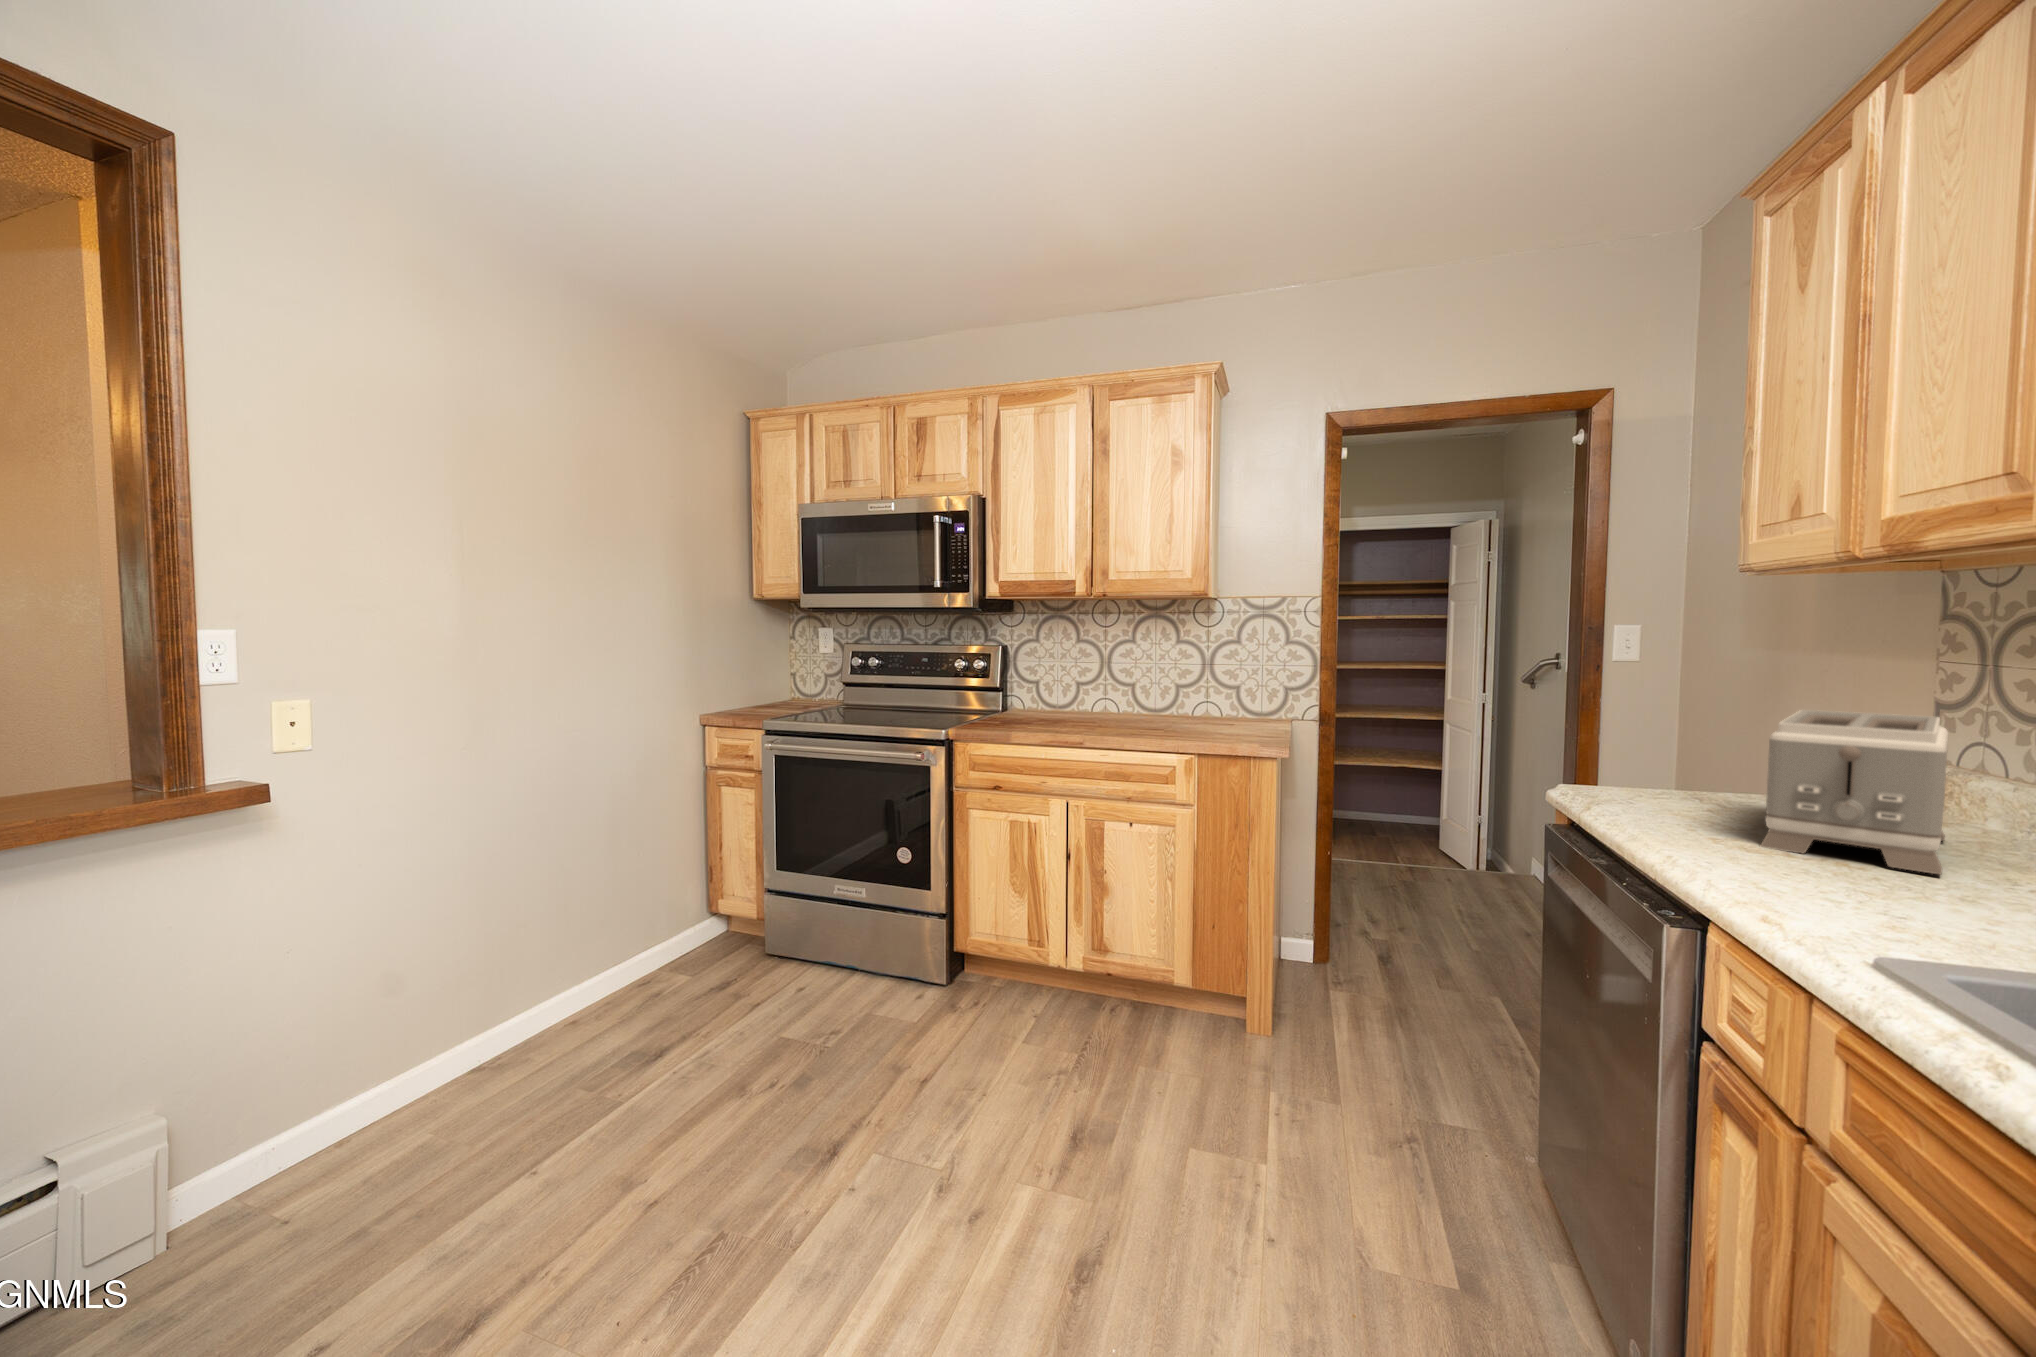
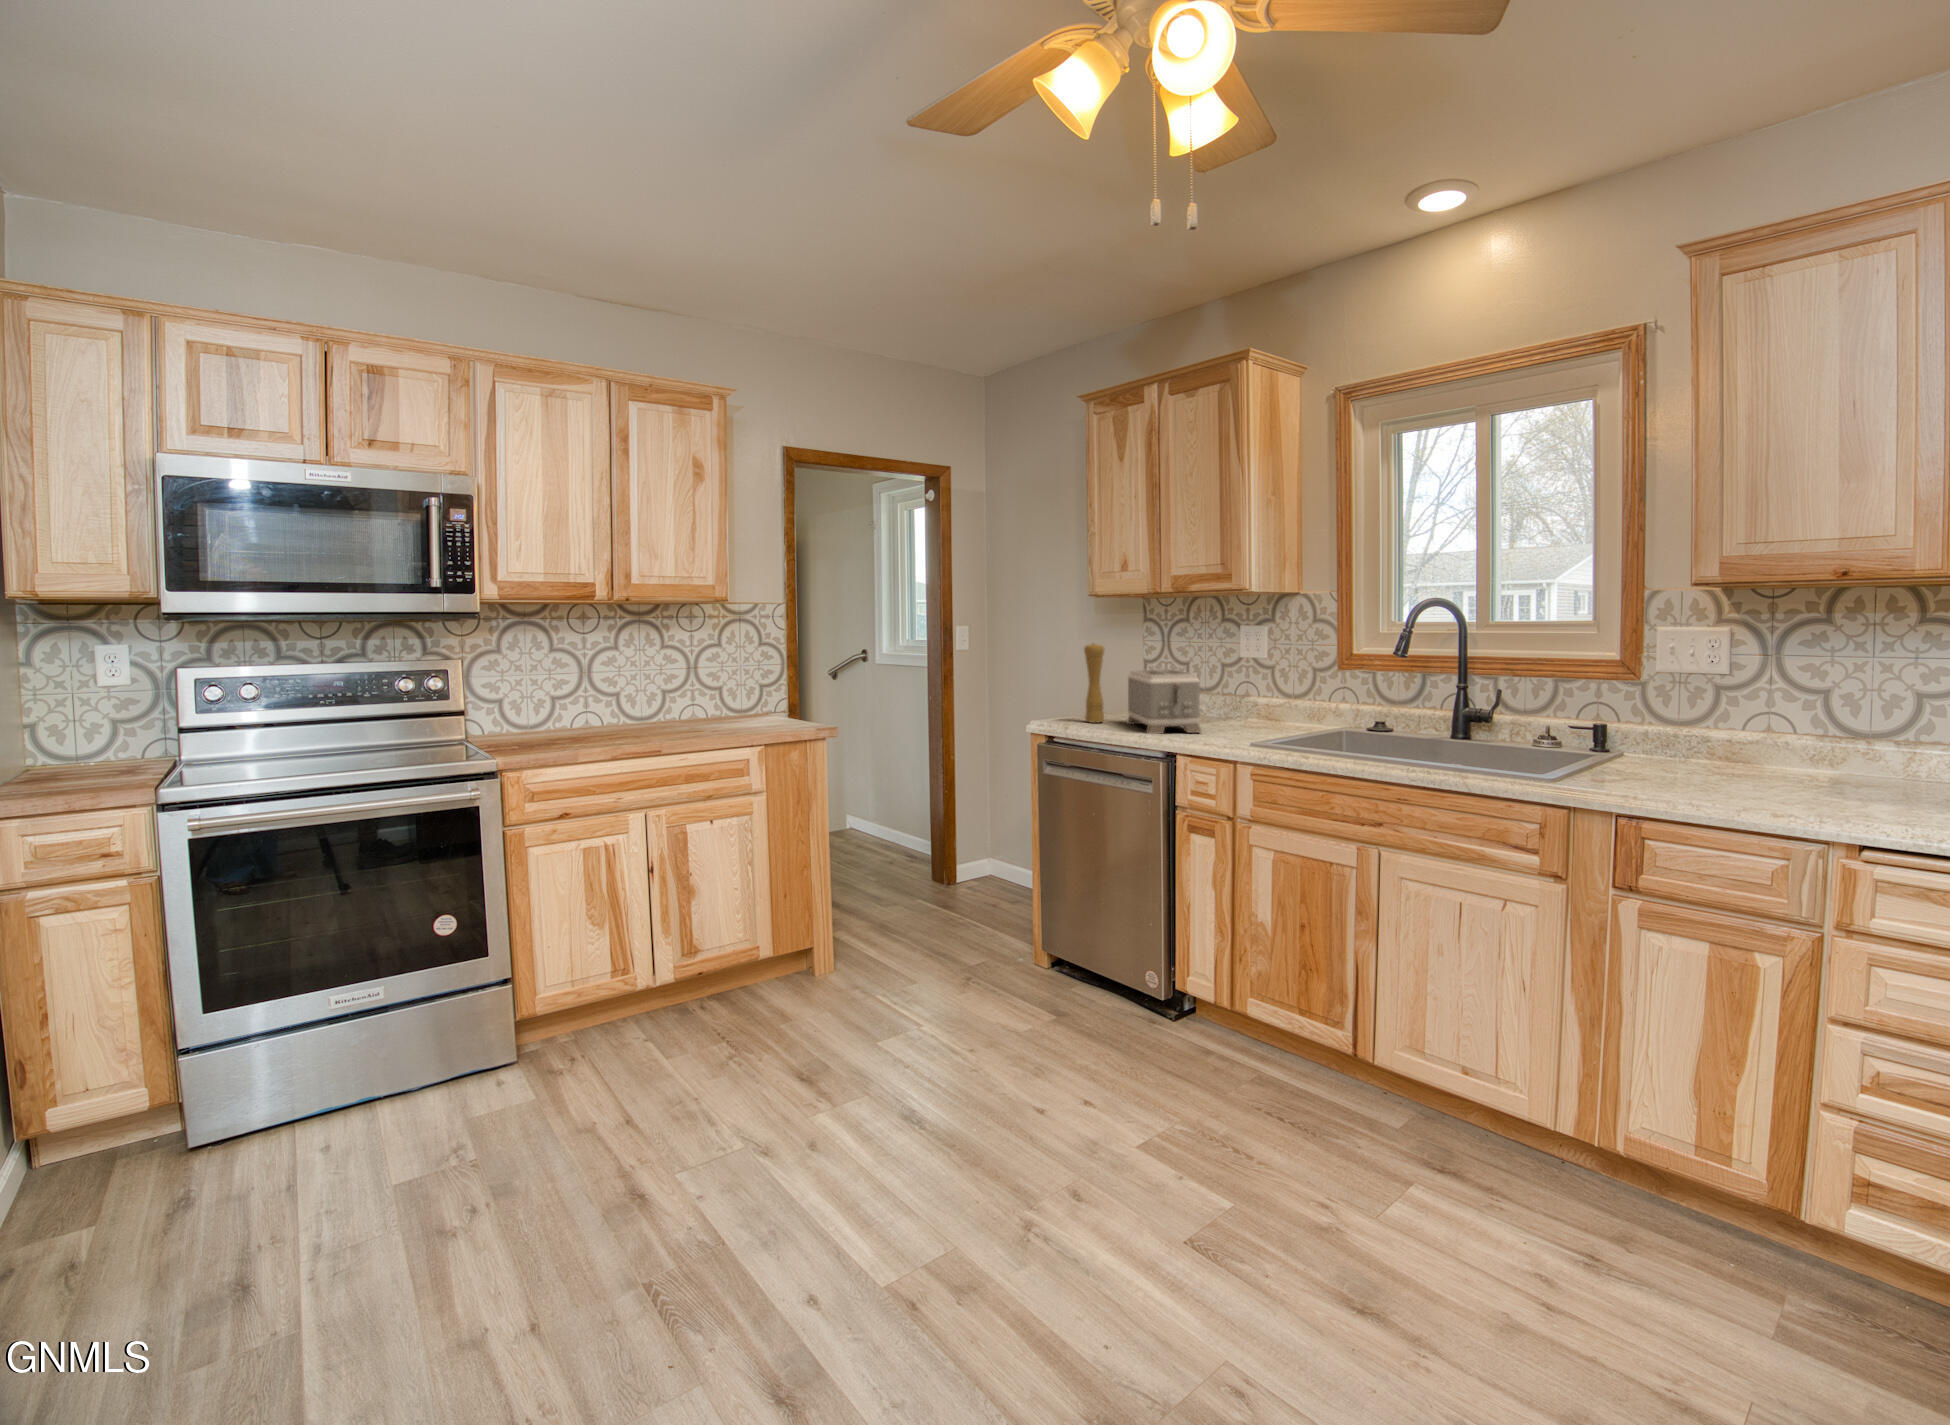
pepper mill: none [1680,652,1735,804] -> present [1084,644,1104,723]

